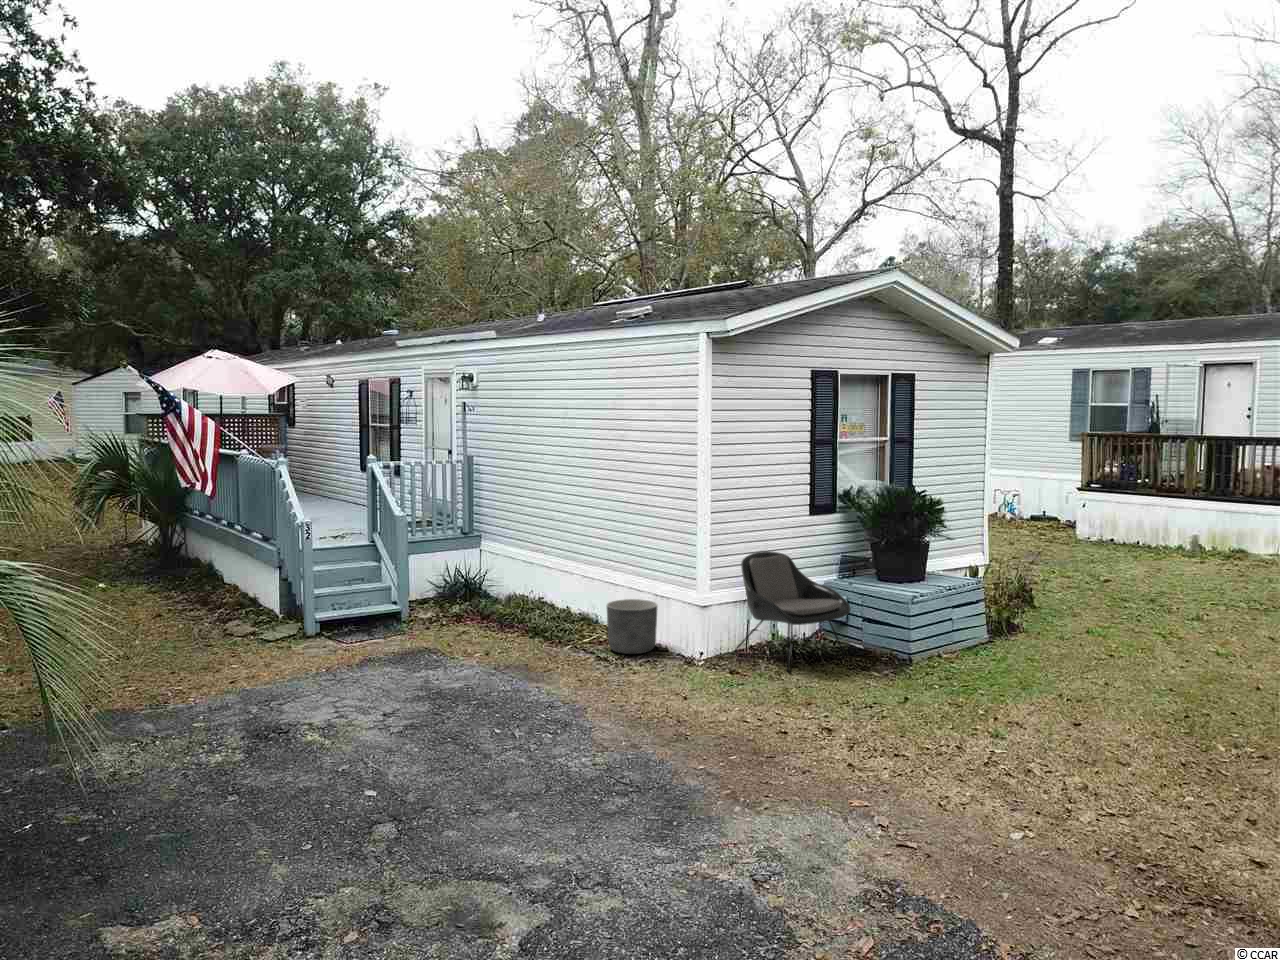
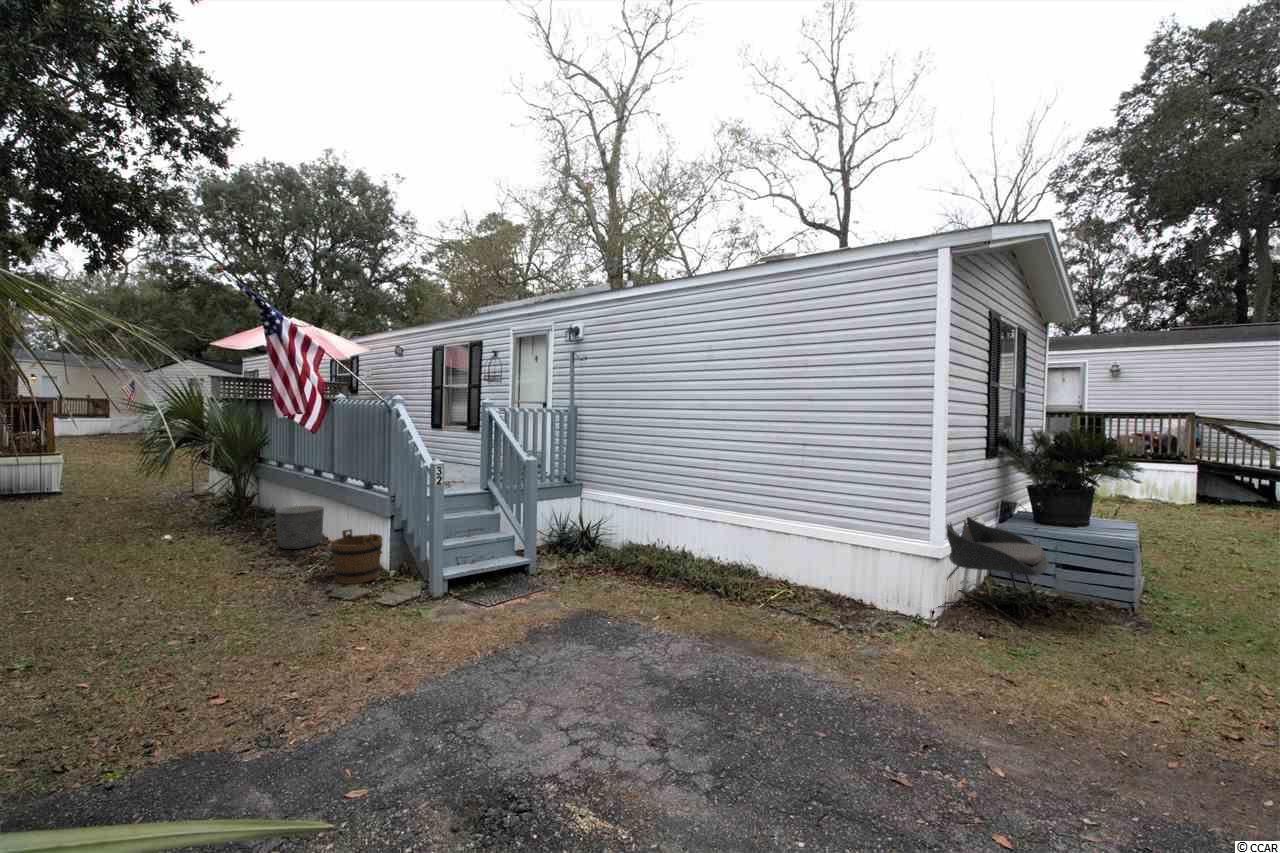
bucket: none [229,577,273,624] -> present [332,529,382,584]
planter: present [607,599,657,654] -> present [275,506,324,549]

